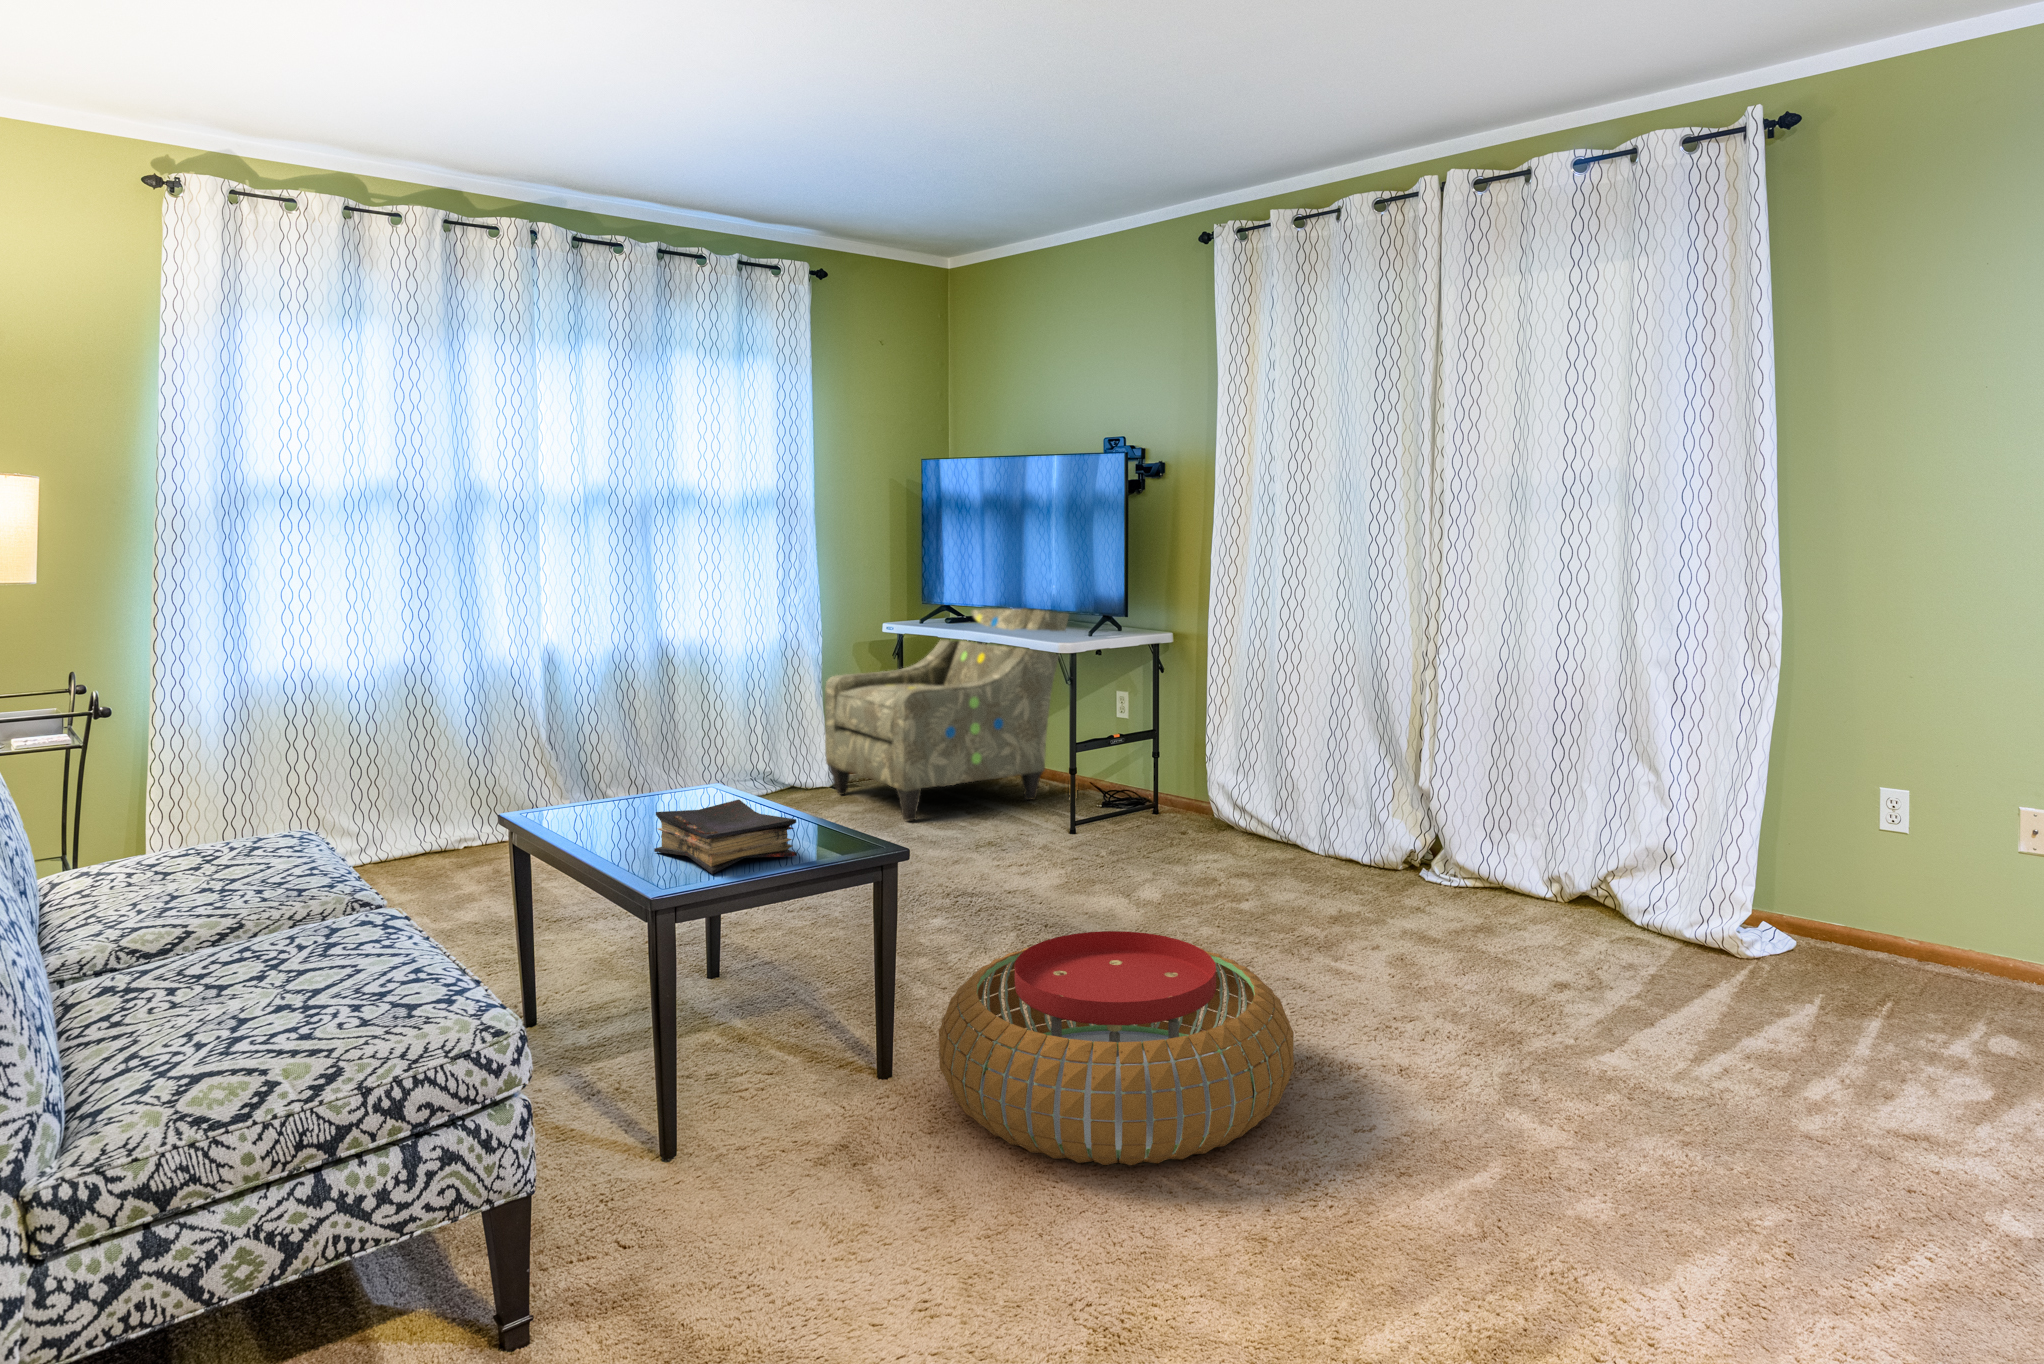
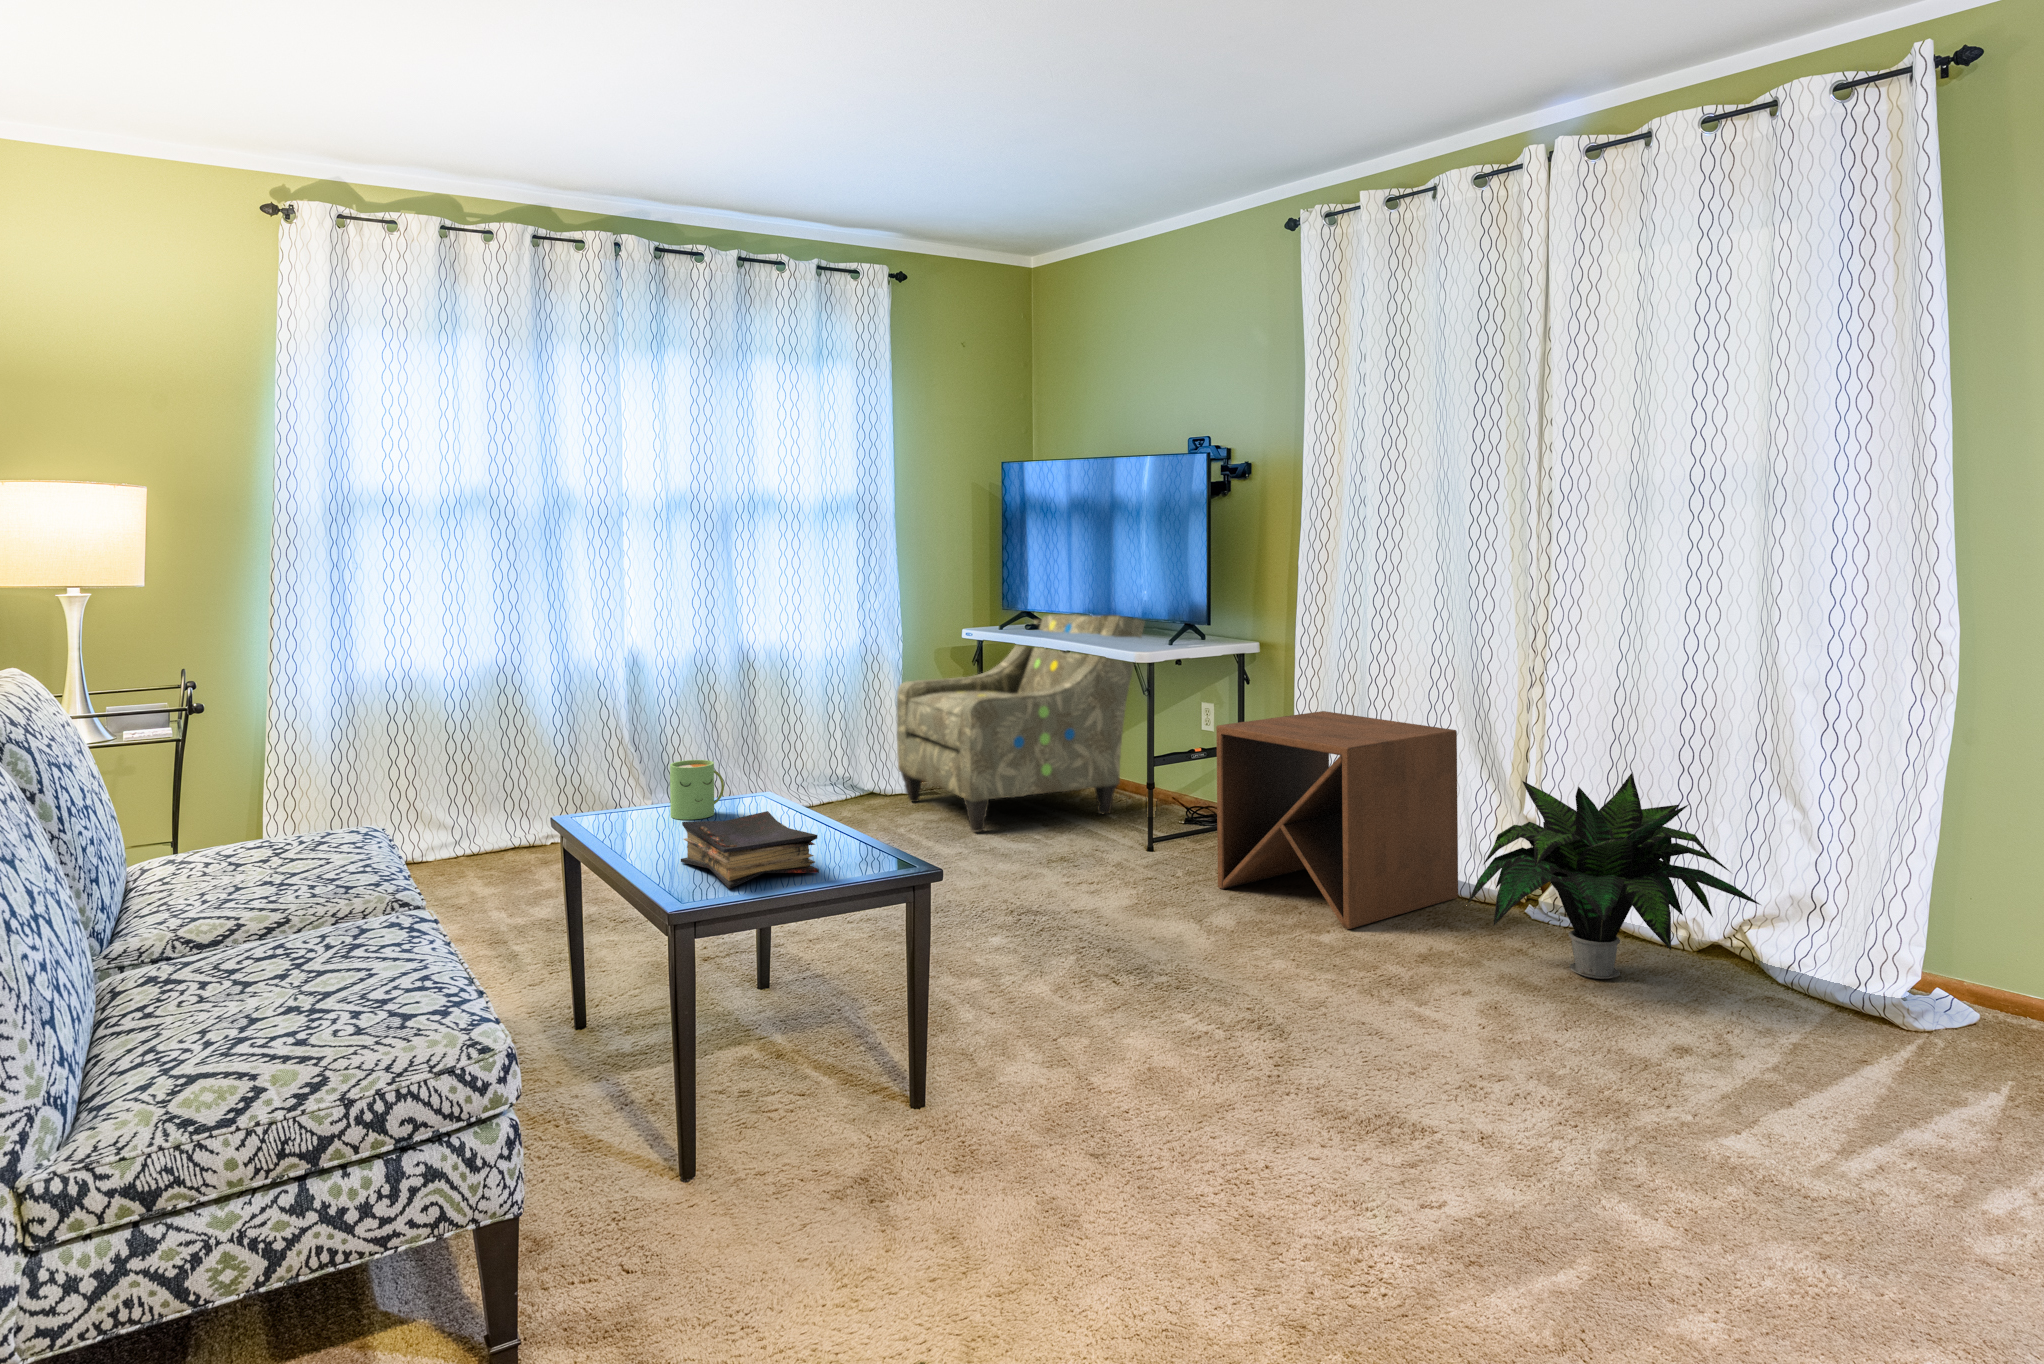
side table: none [1145,696,1361,895] -> present [1216,711,1458,929]
potted plant: none [1374,743,1621,927] -> present [1468,773,1761,979]
mug: none [628,753,683,812] -> present [670,760,724,820]
pouf: present [939,931,1294,1165] -> none [961,967,1351,1230]

